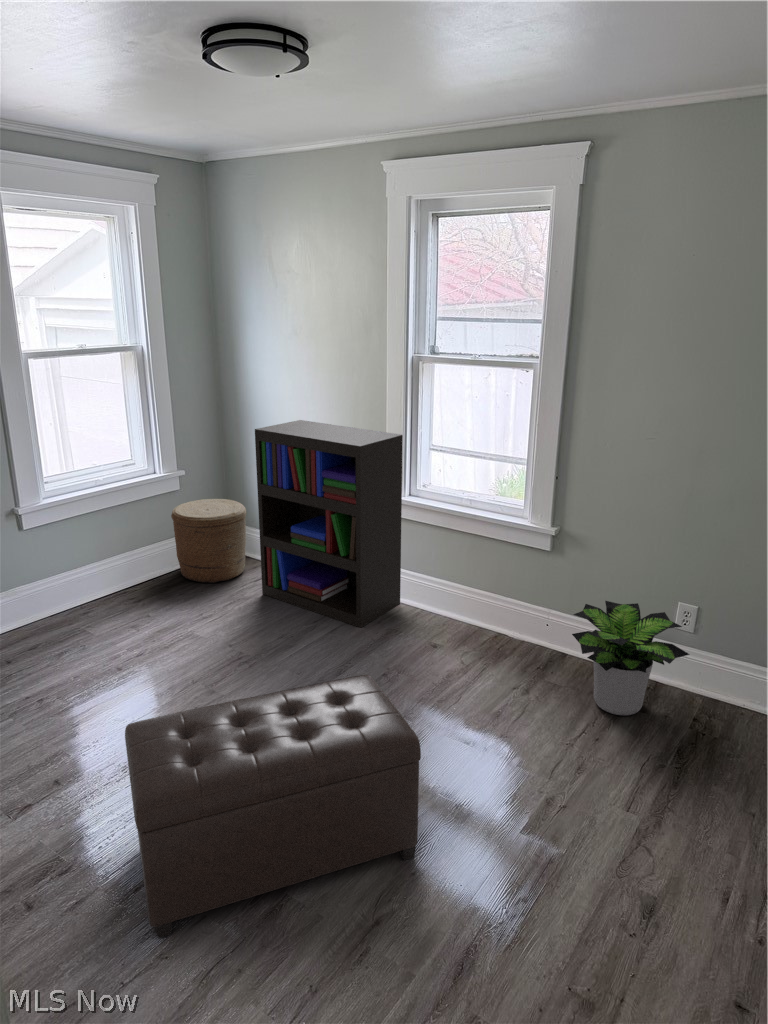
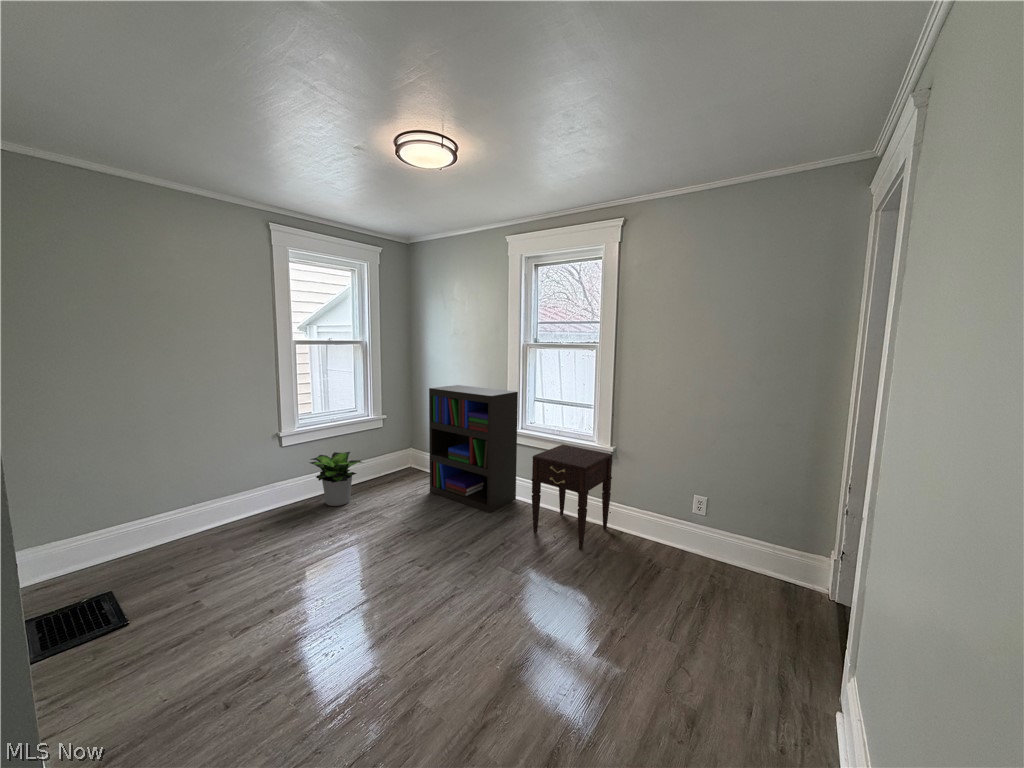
woven basket: present [171,499,246,583] -> none [377,434,423,485]
nightstand: none [428,522,556,684] -> present [531,445,613,550]
potted plant: present [572,601,690,715] -> present [310,452,363,506]
ottoman: present [125,675,421,938] -> none [305,536,520,737]

